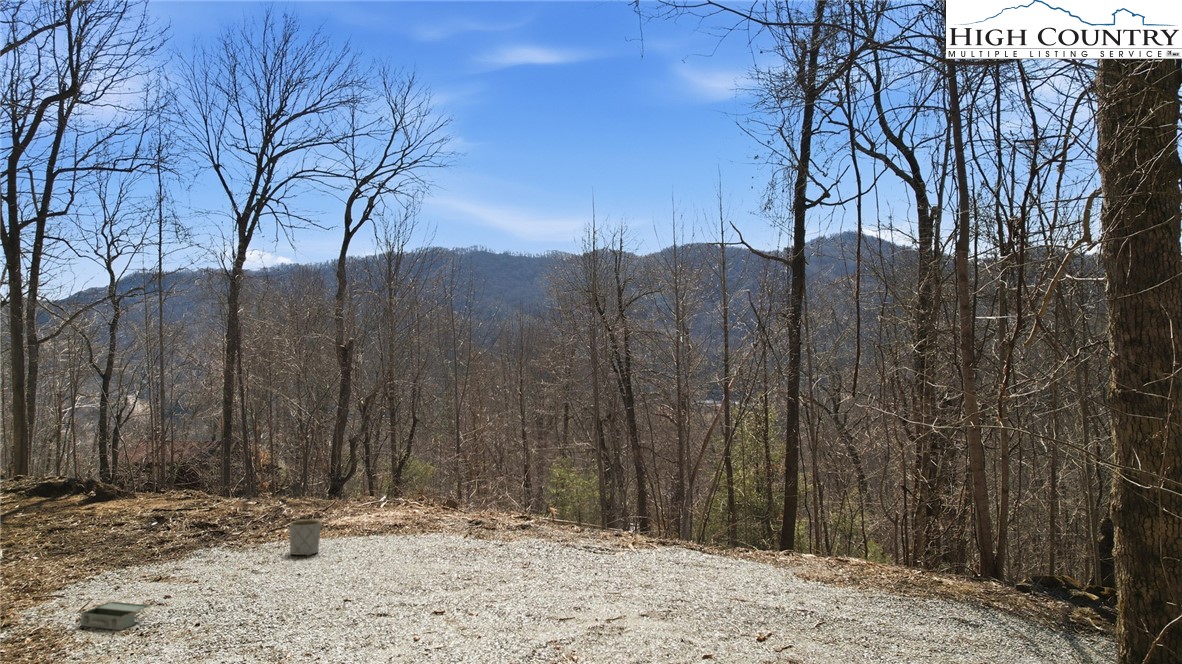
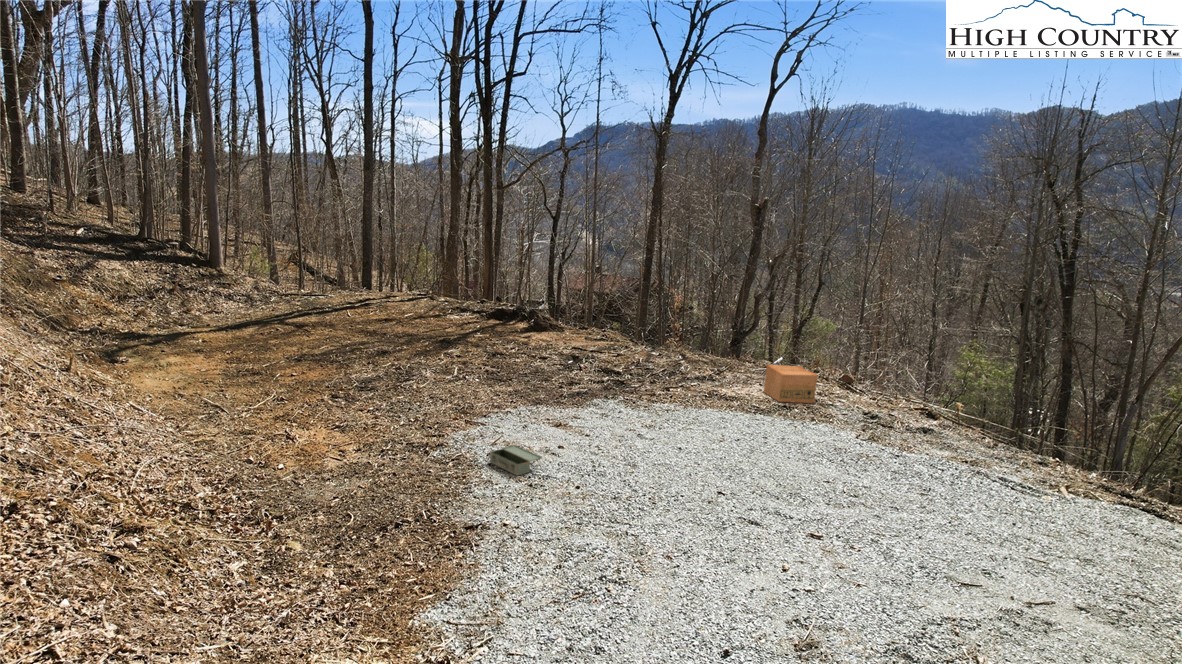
cardboard box: none [374,489,424,524] -> present [763,365,818,403]
planter: present [290,520,321,556] -> none [675,389,706,426]

